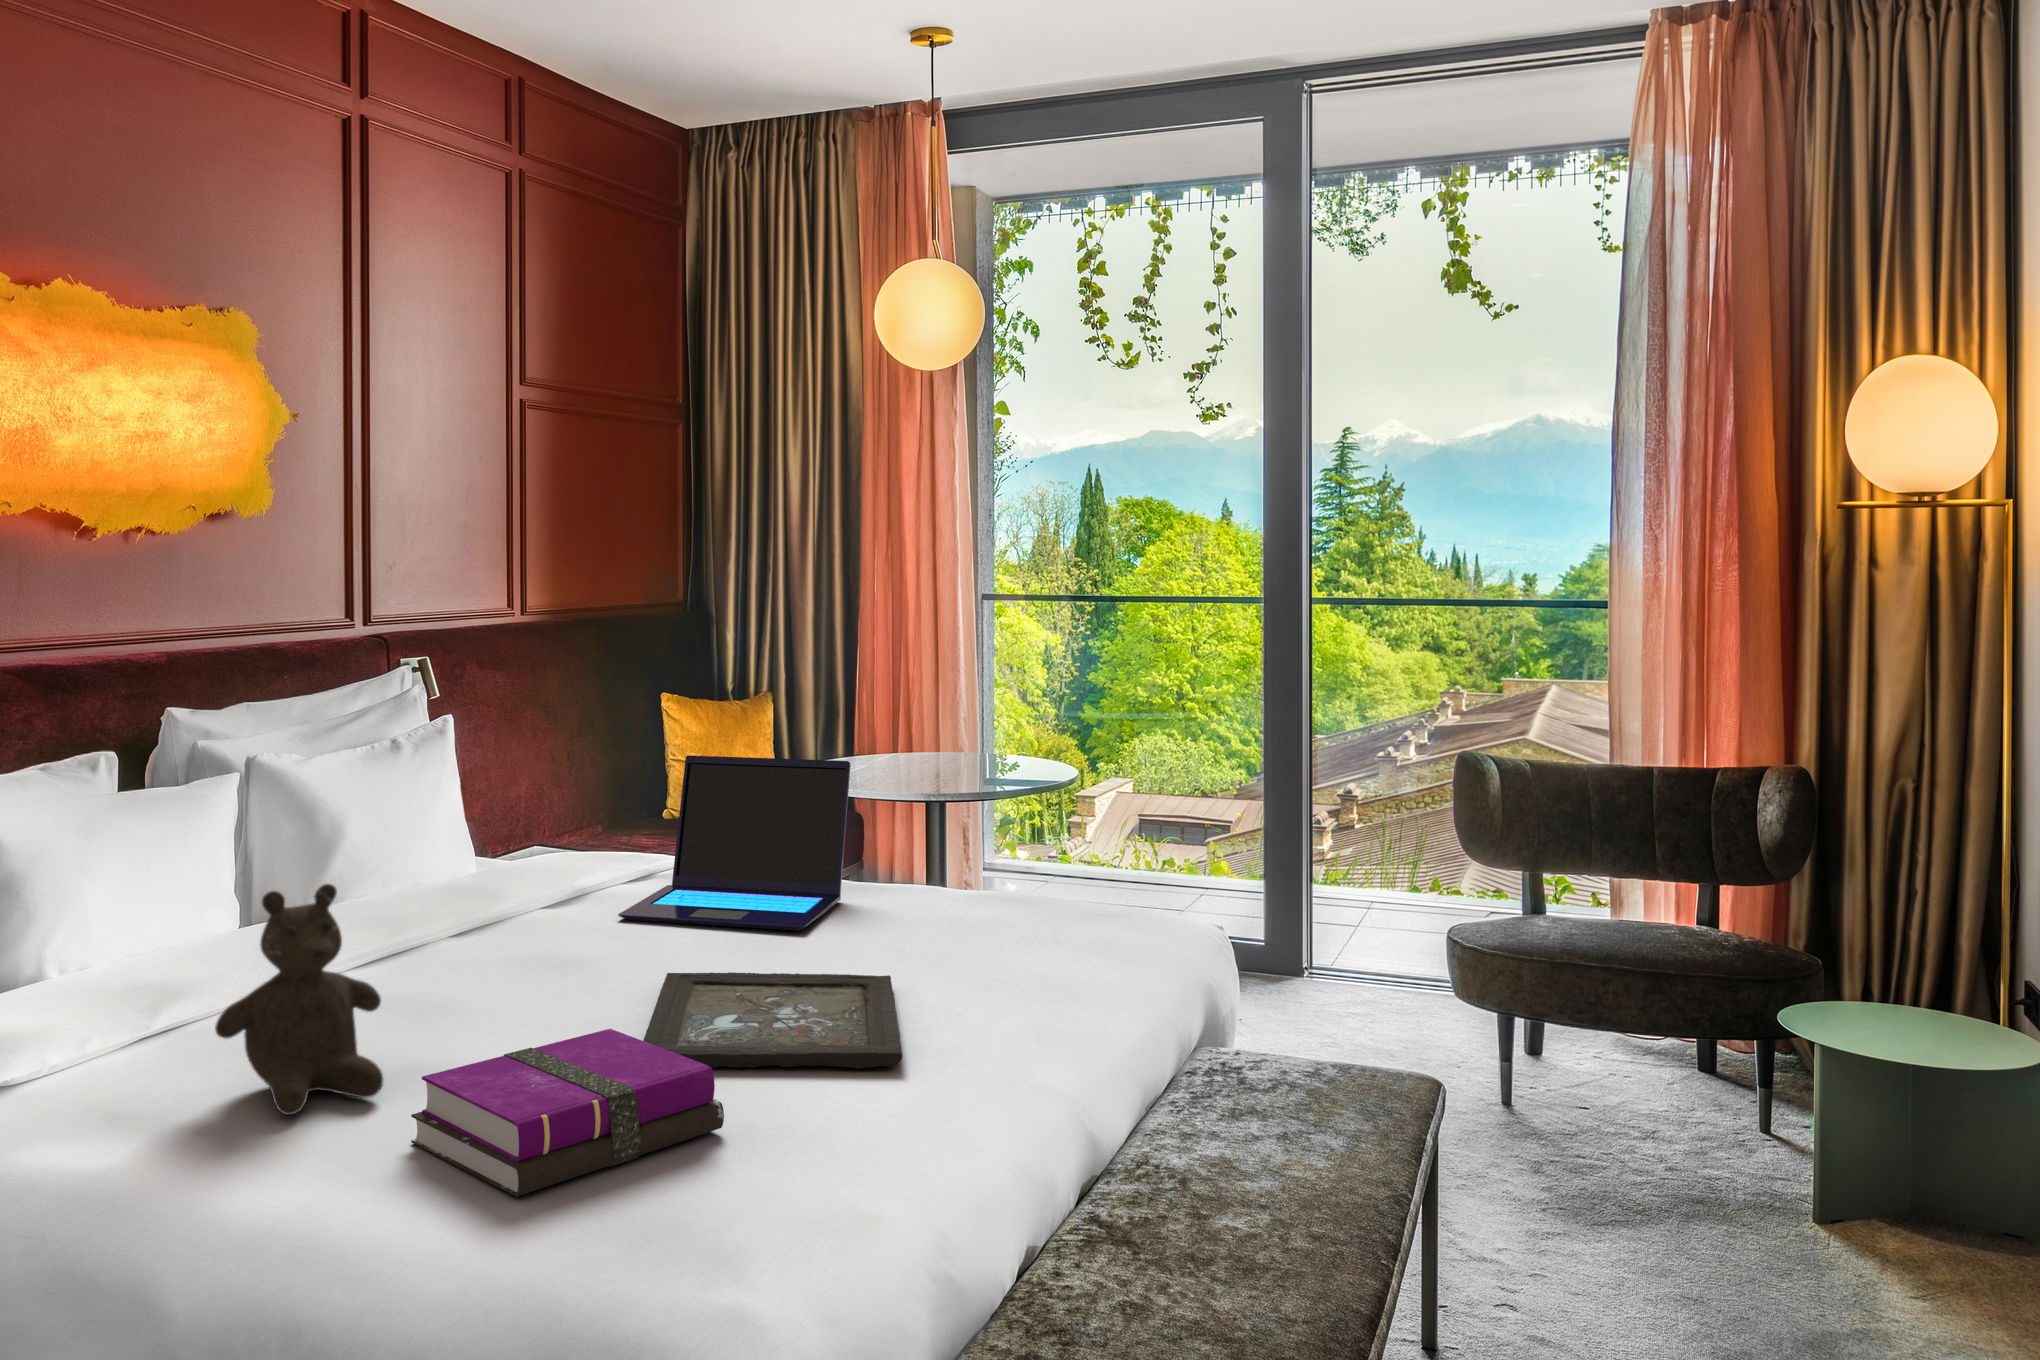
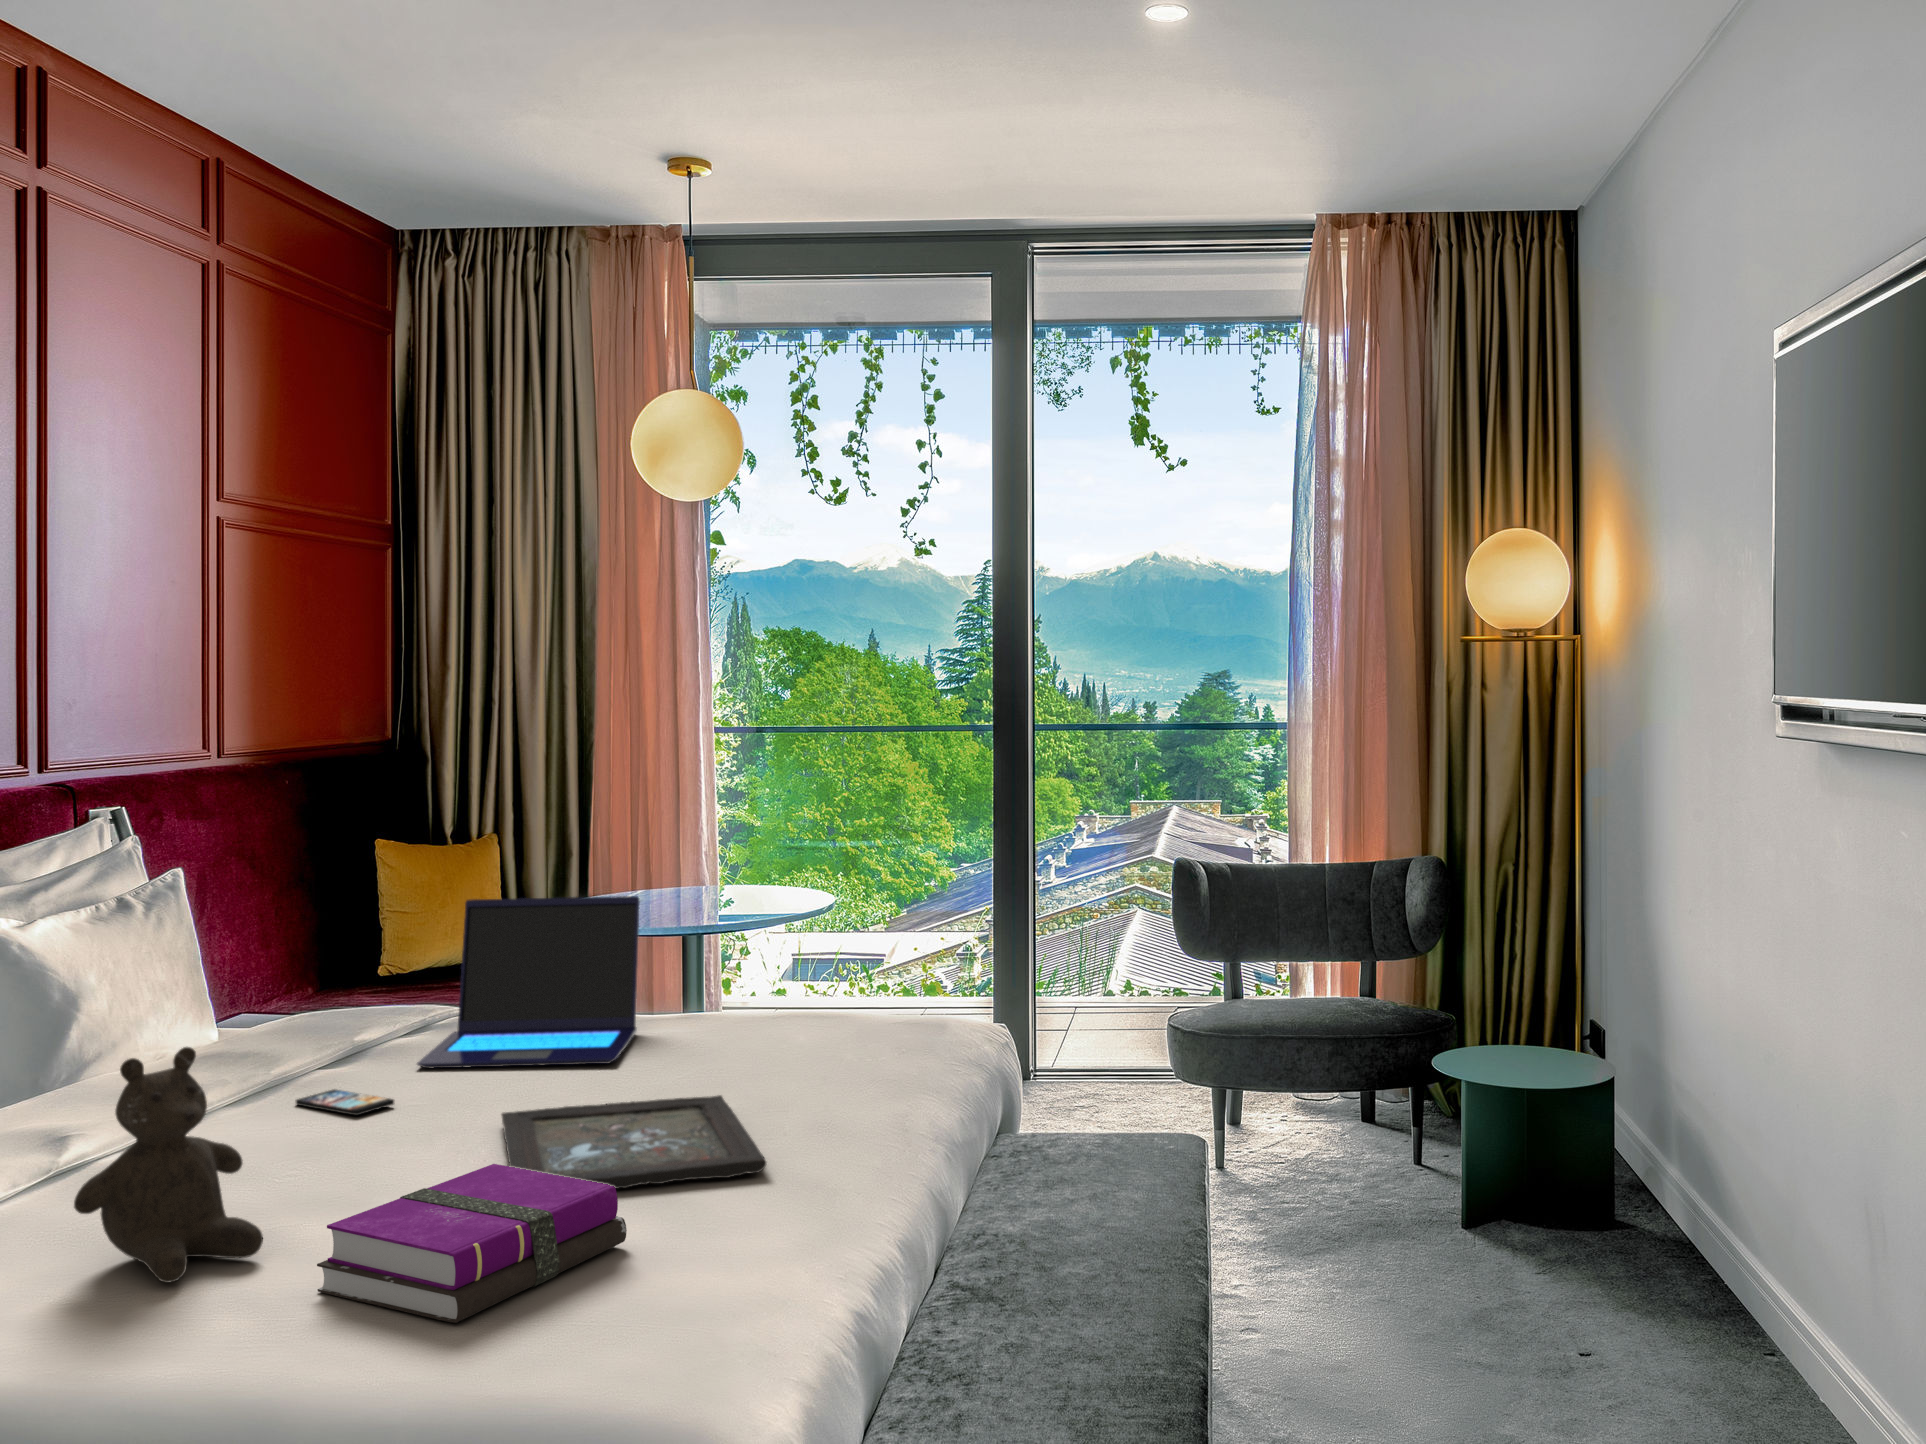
smartphone: none [494,933,580,962] -> present [296,1089,394,1116]

